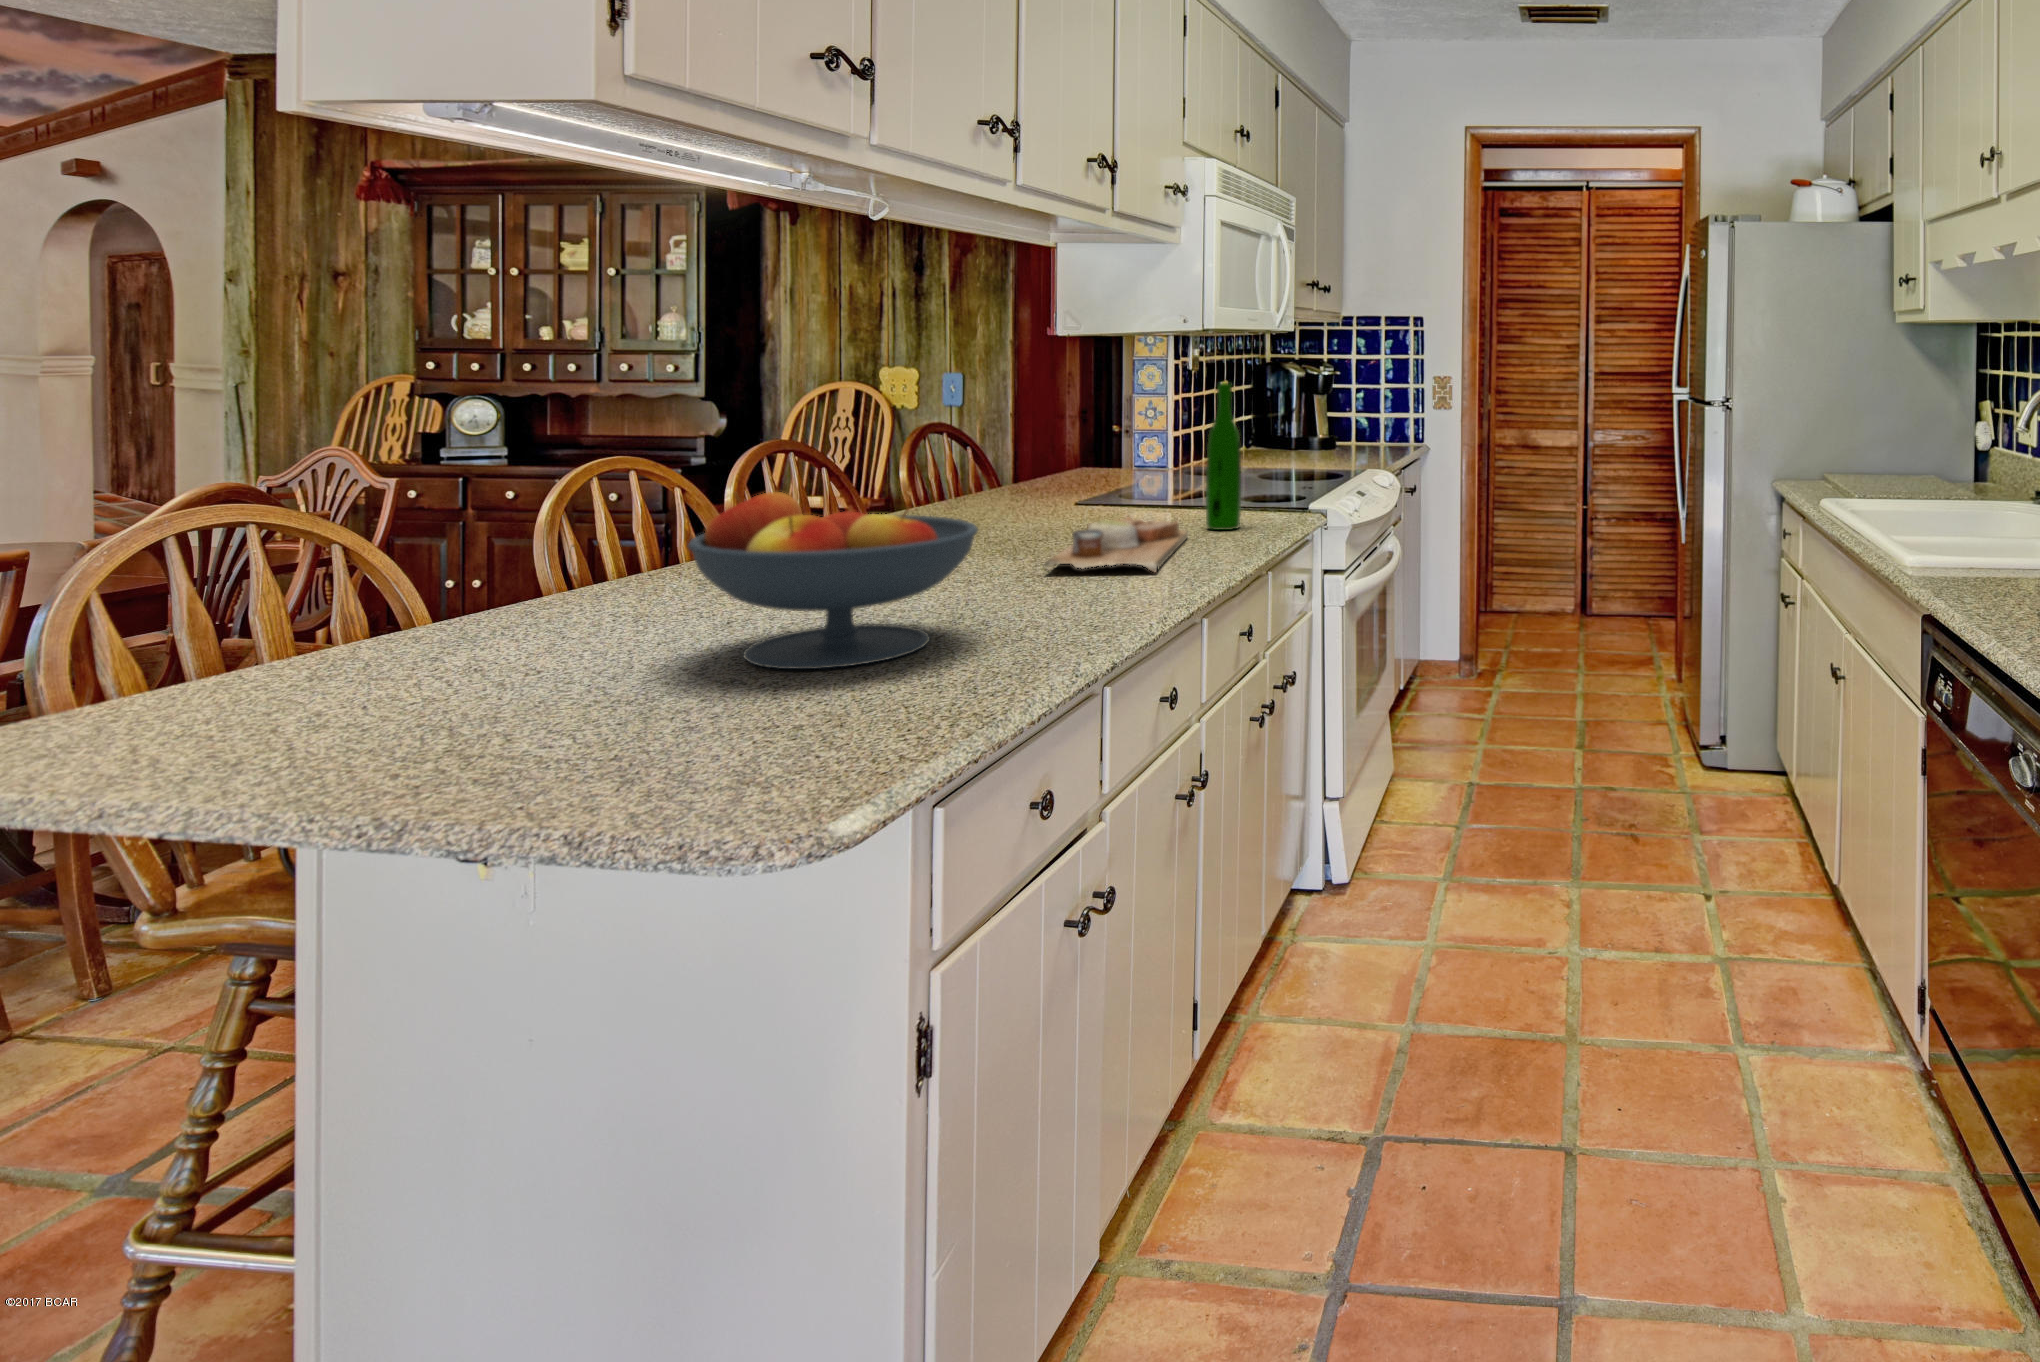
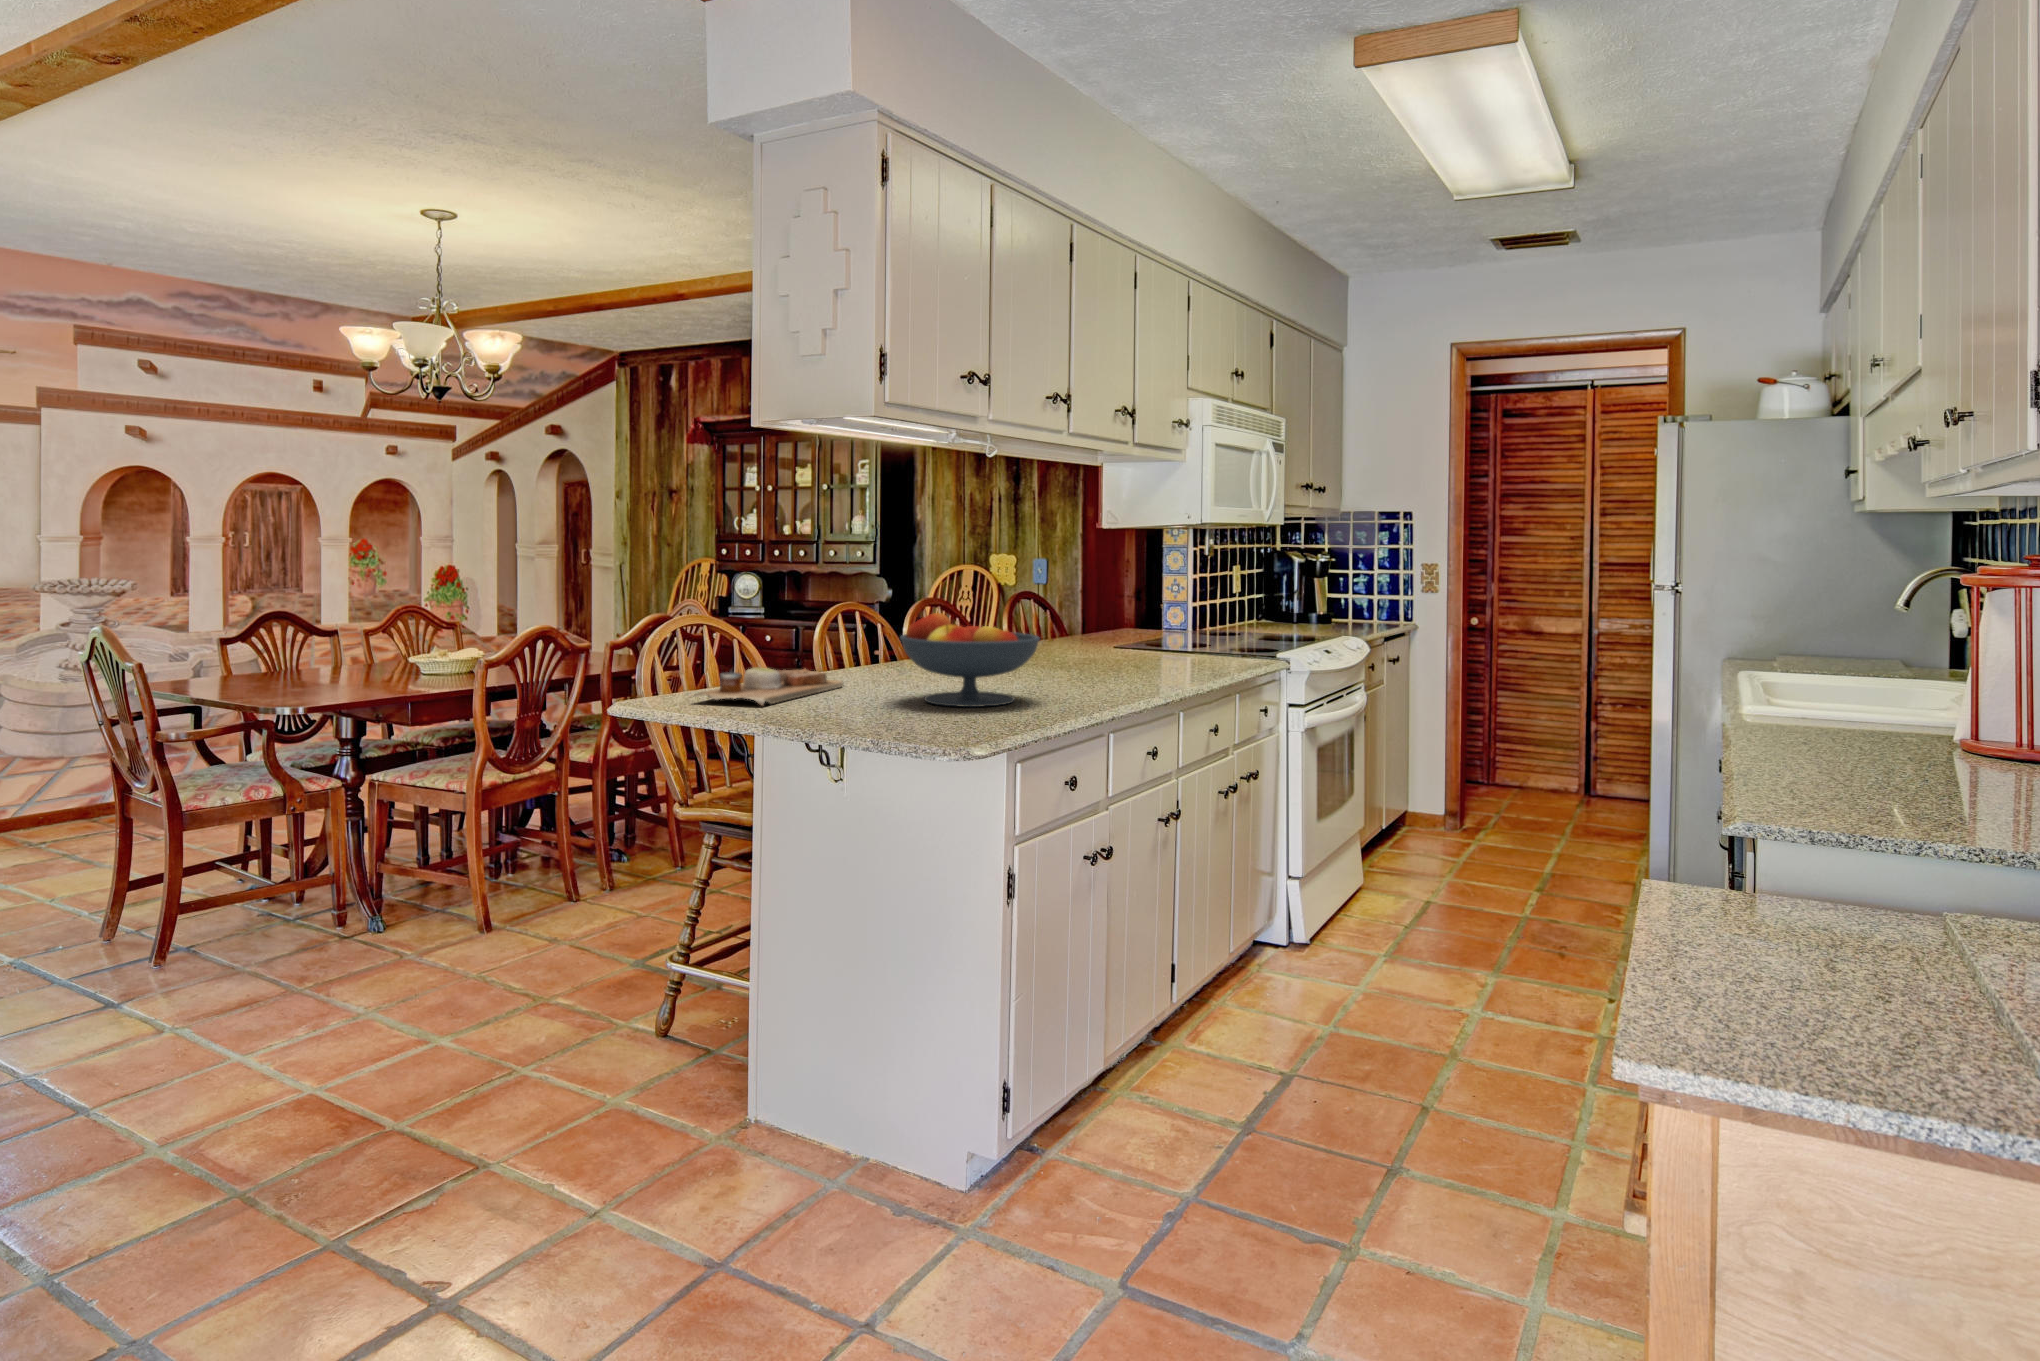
wine bottle: present [1206,383,1241,530] -> none [1196,561,1221,665]
cutting board: present [1045,517,1188,572] -> present [695,668,843,705]

